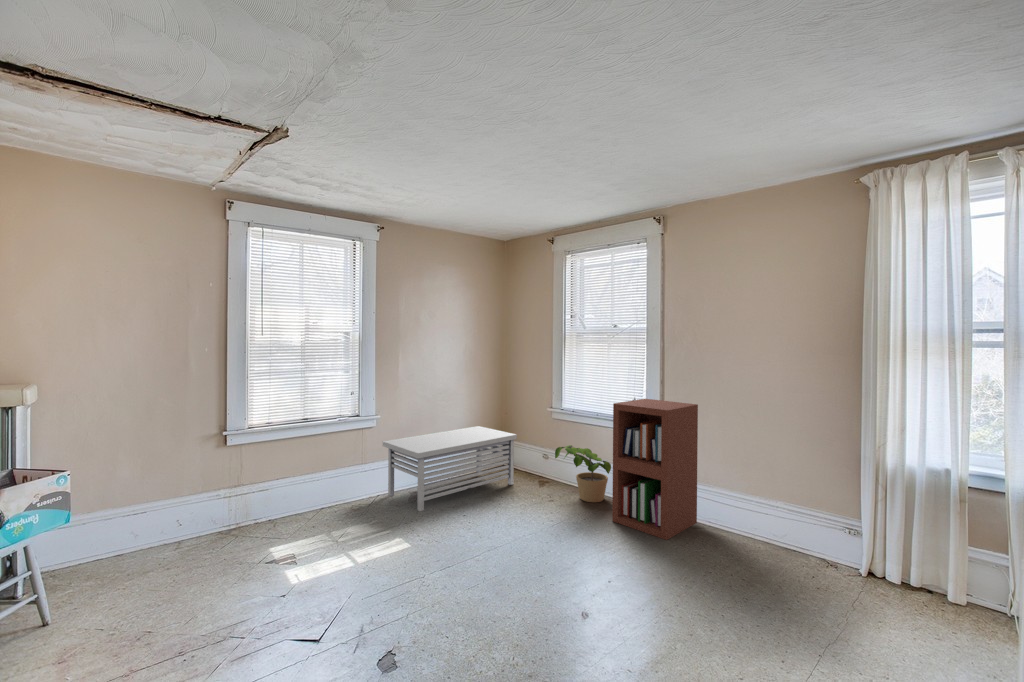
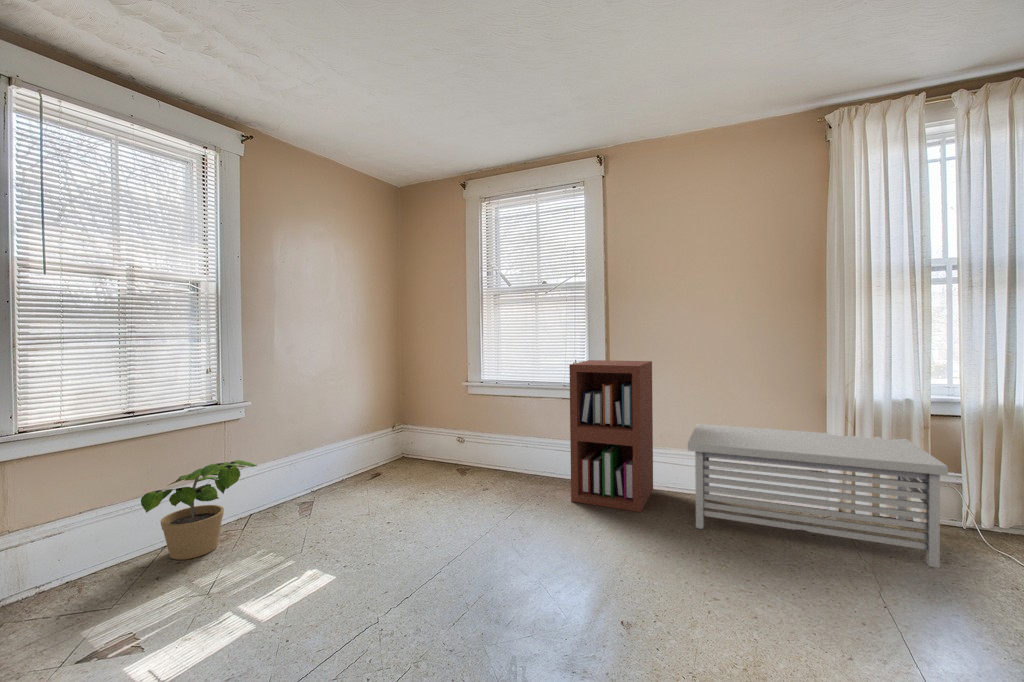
storage bench: present [383,426,517,511] -> present [688,424,948,568]
potted plant: present [555,445,611,502] -> present [141,460,257,560]

